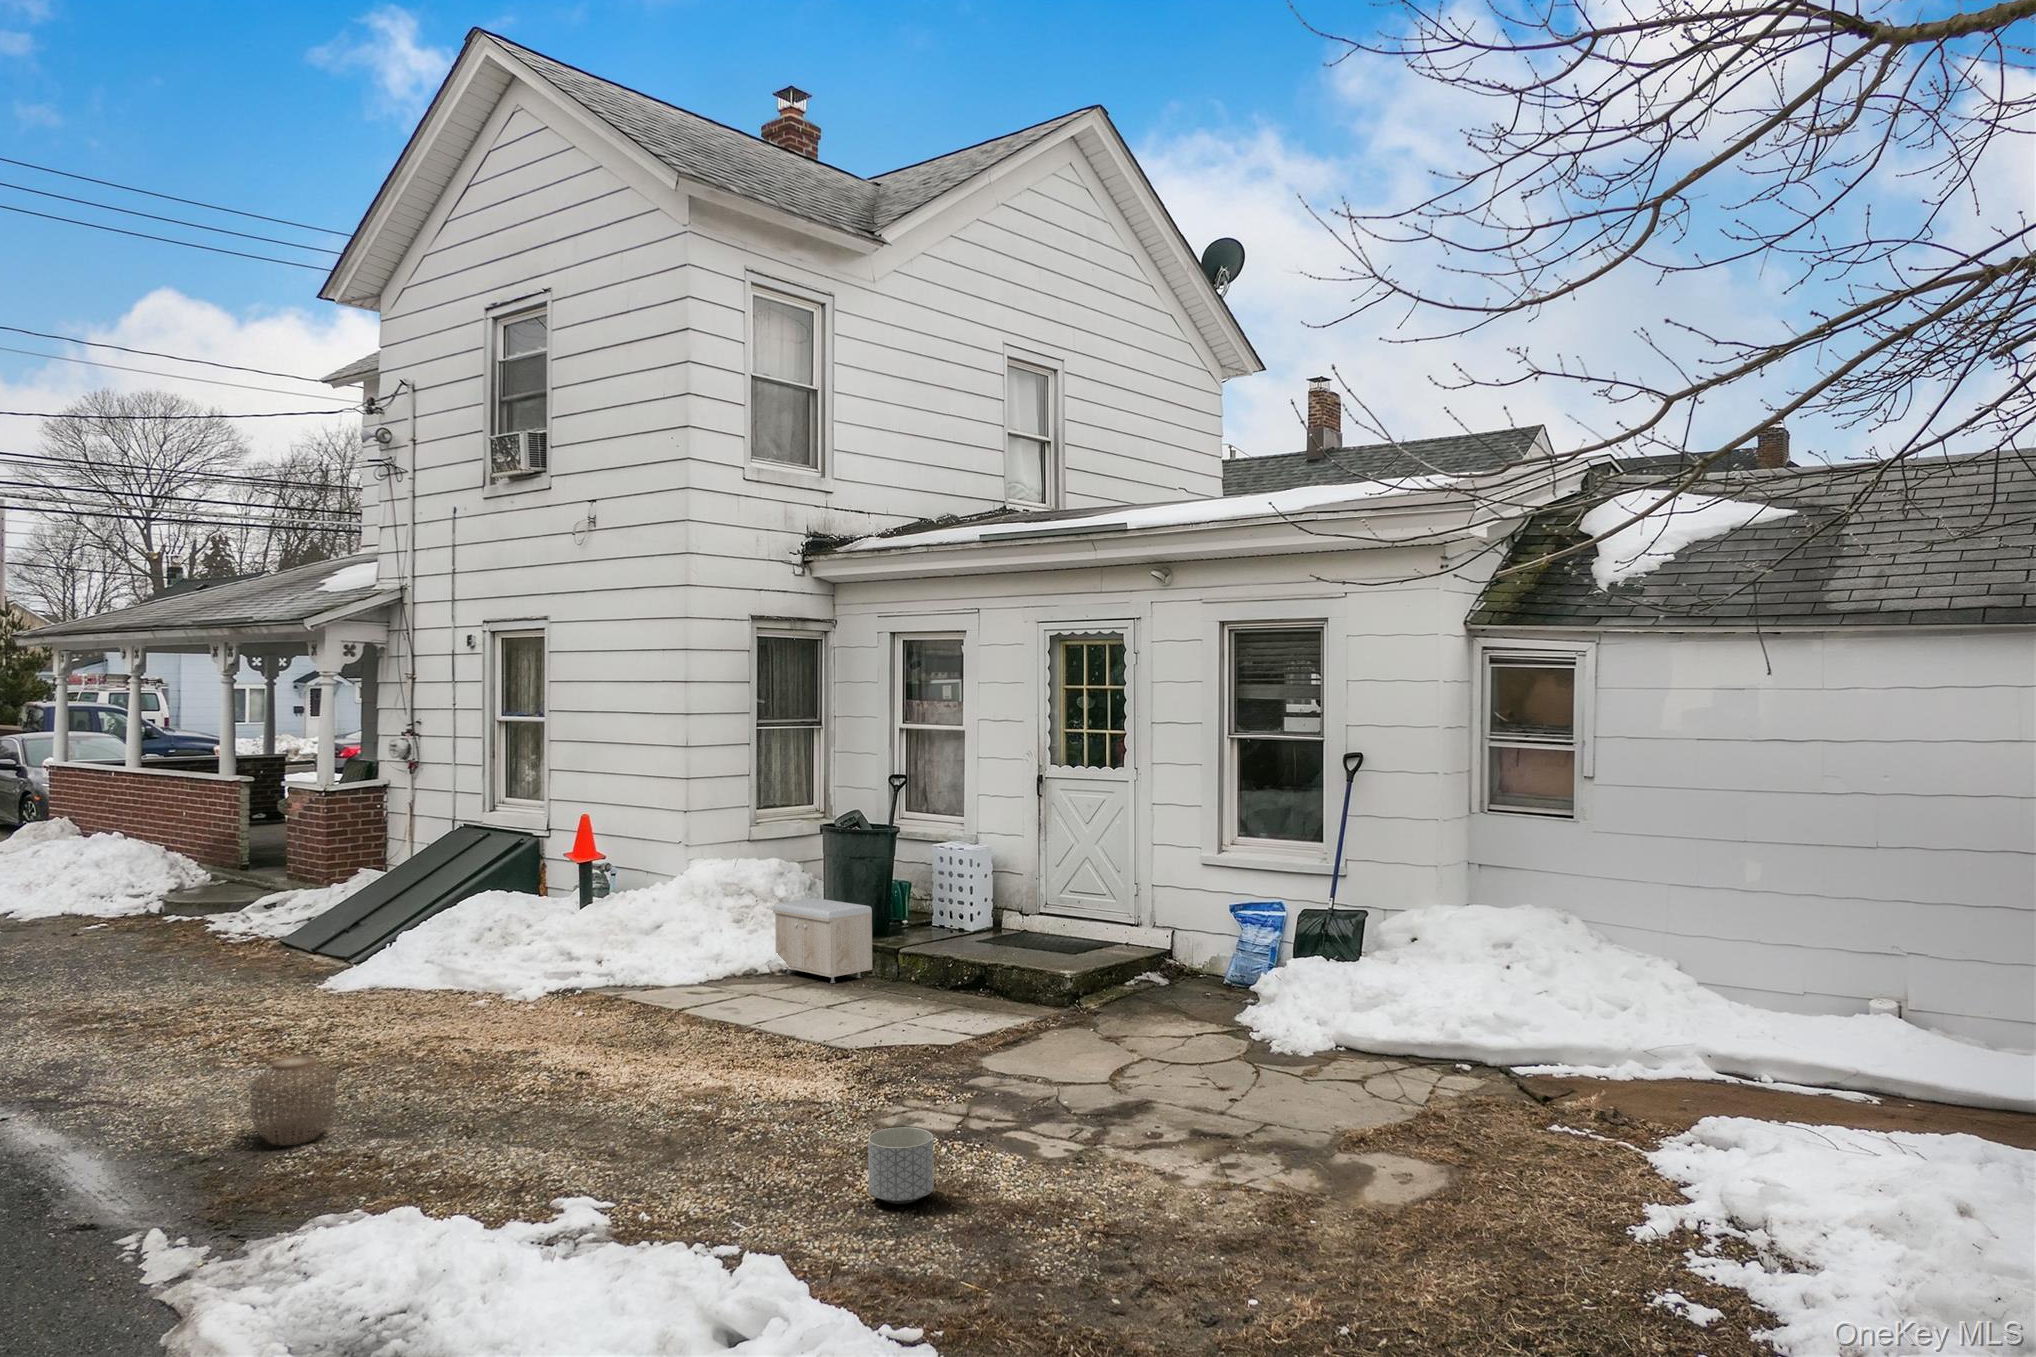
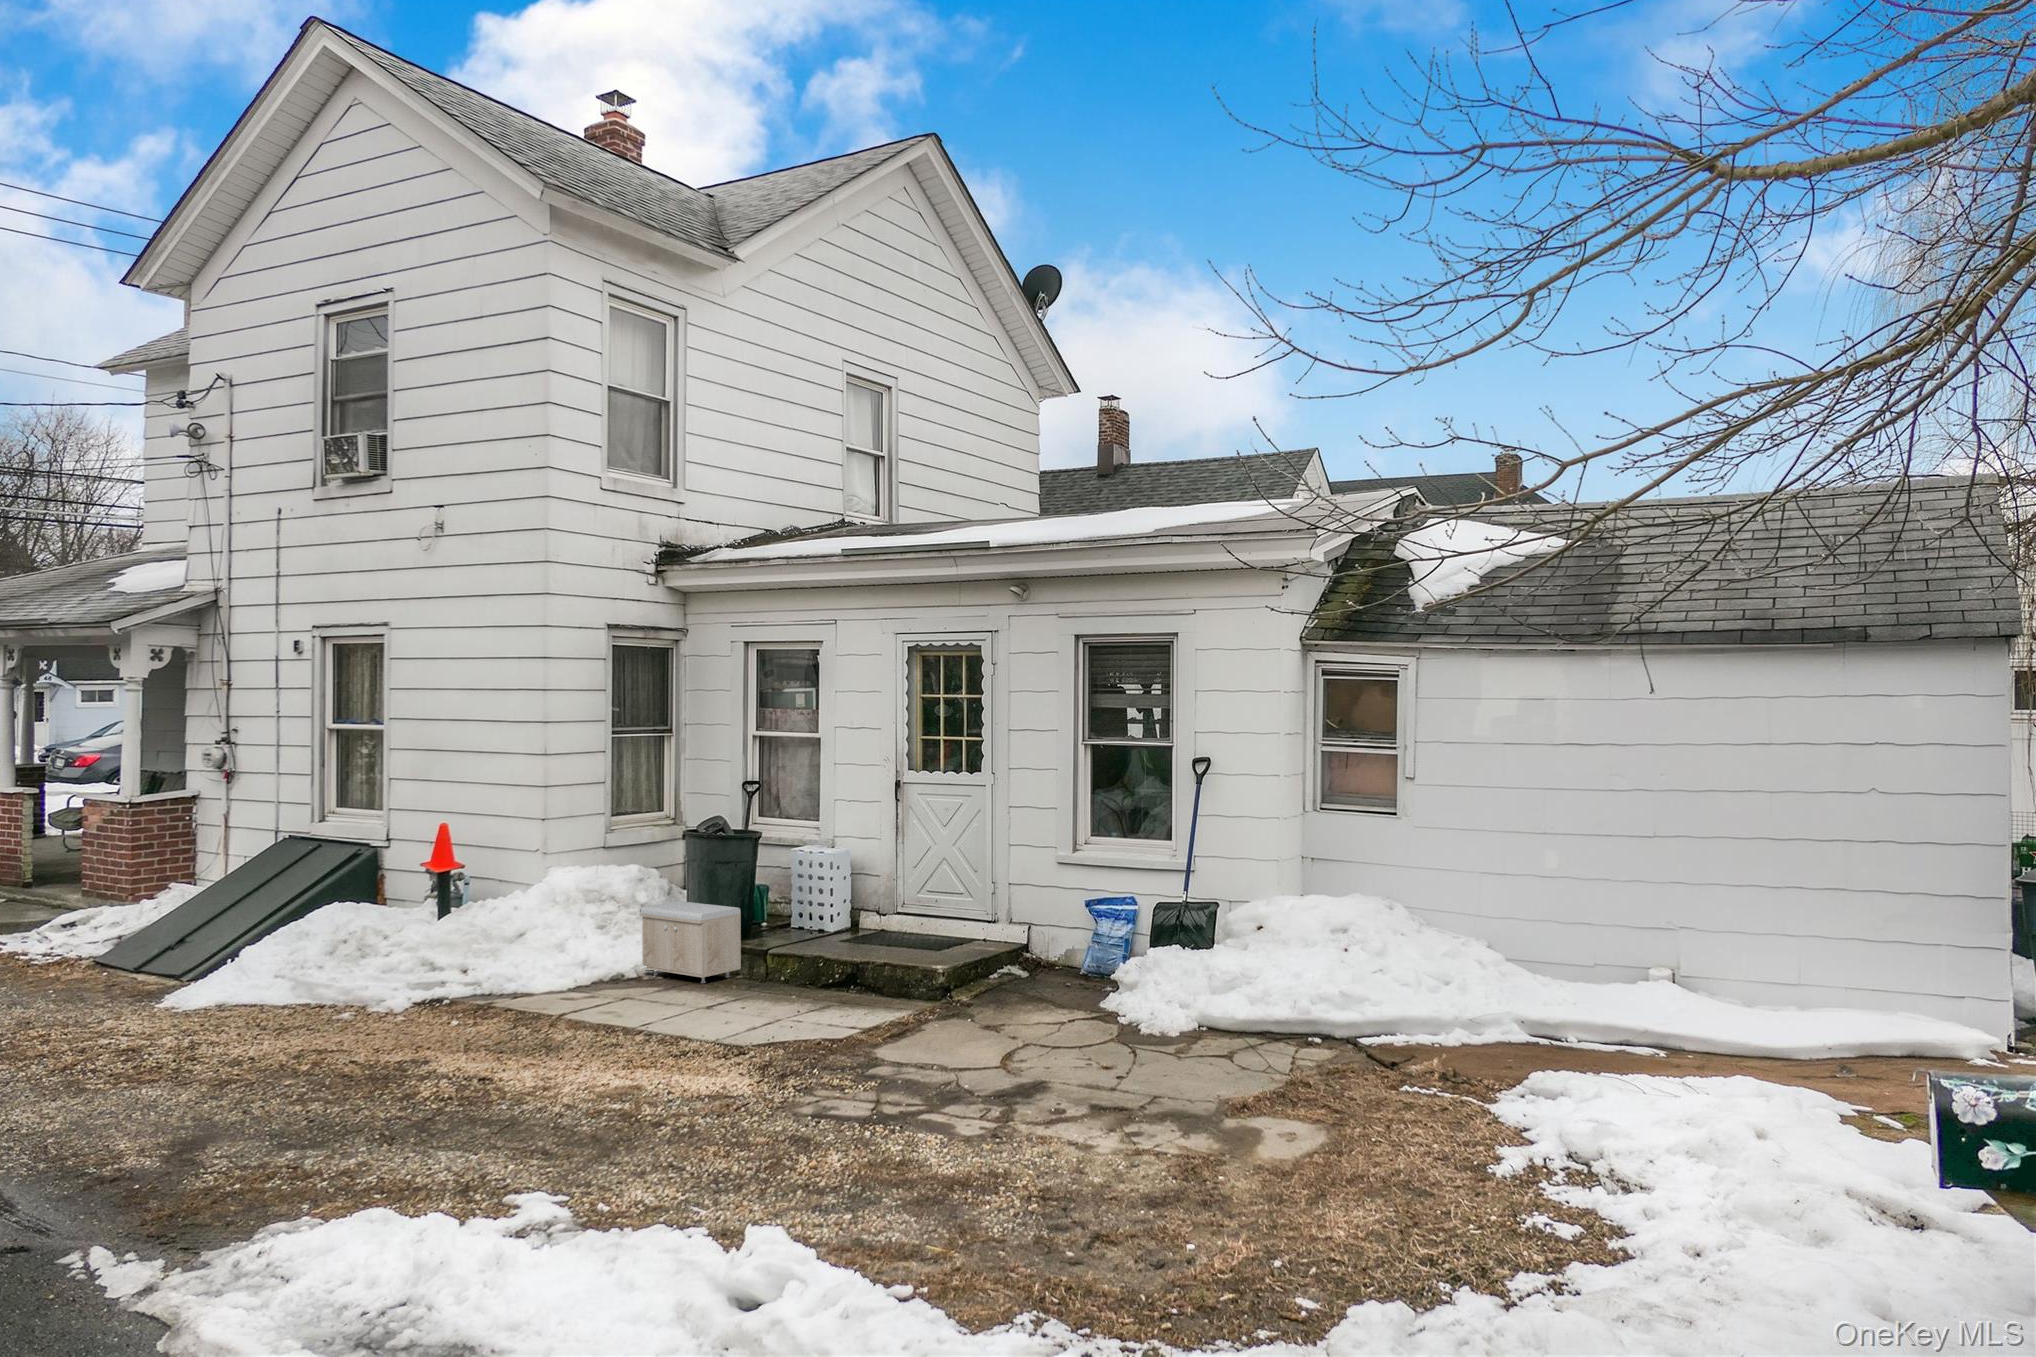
woven basket: present [250,1056,336,1145] -> none [151,1071,242,1164]
planter: present [868,1127,934,1204] -> none [816,1112,877,1184]

